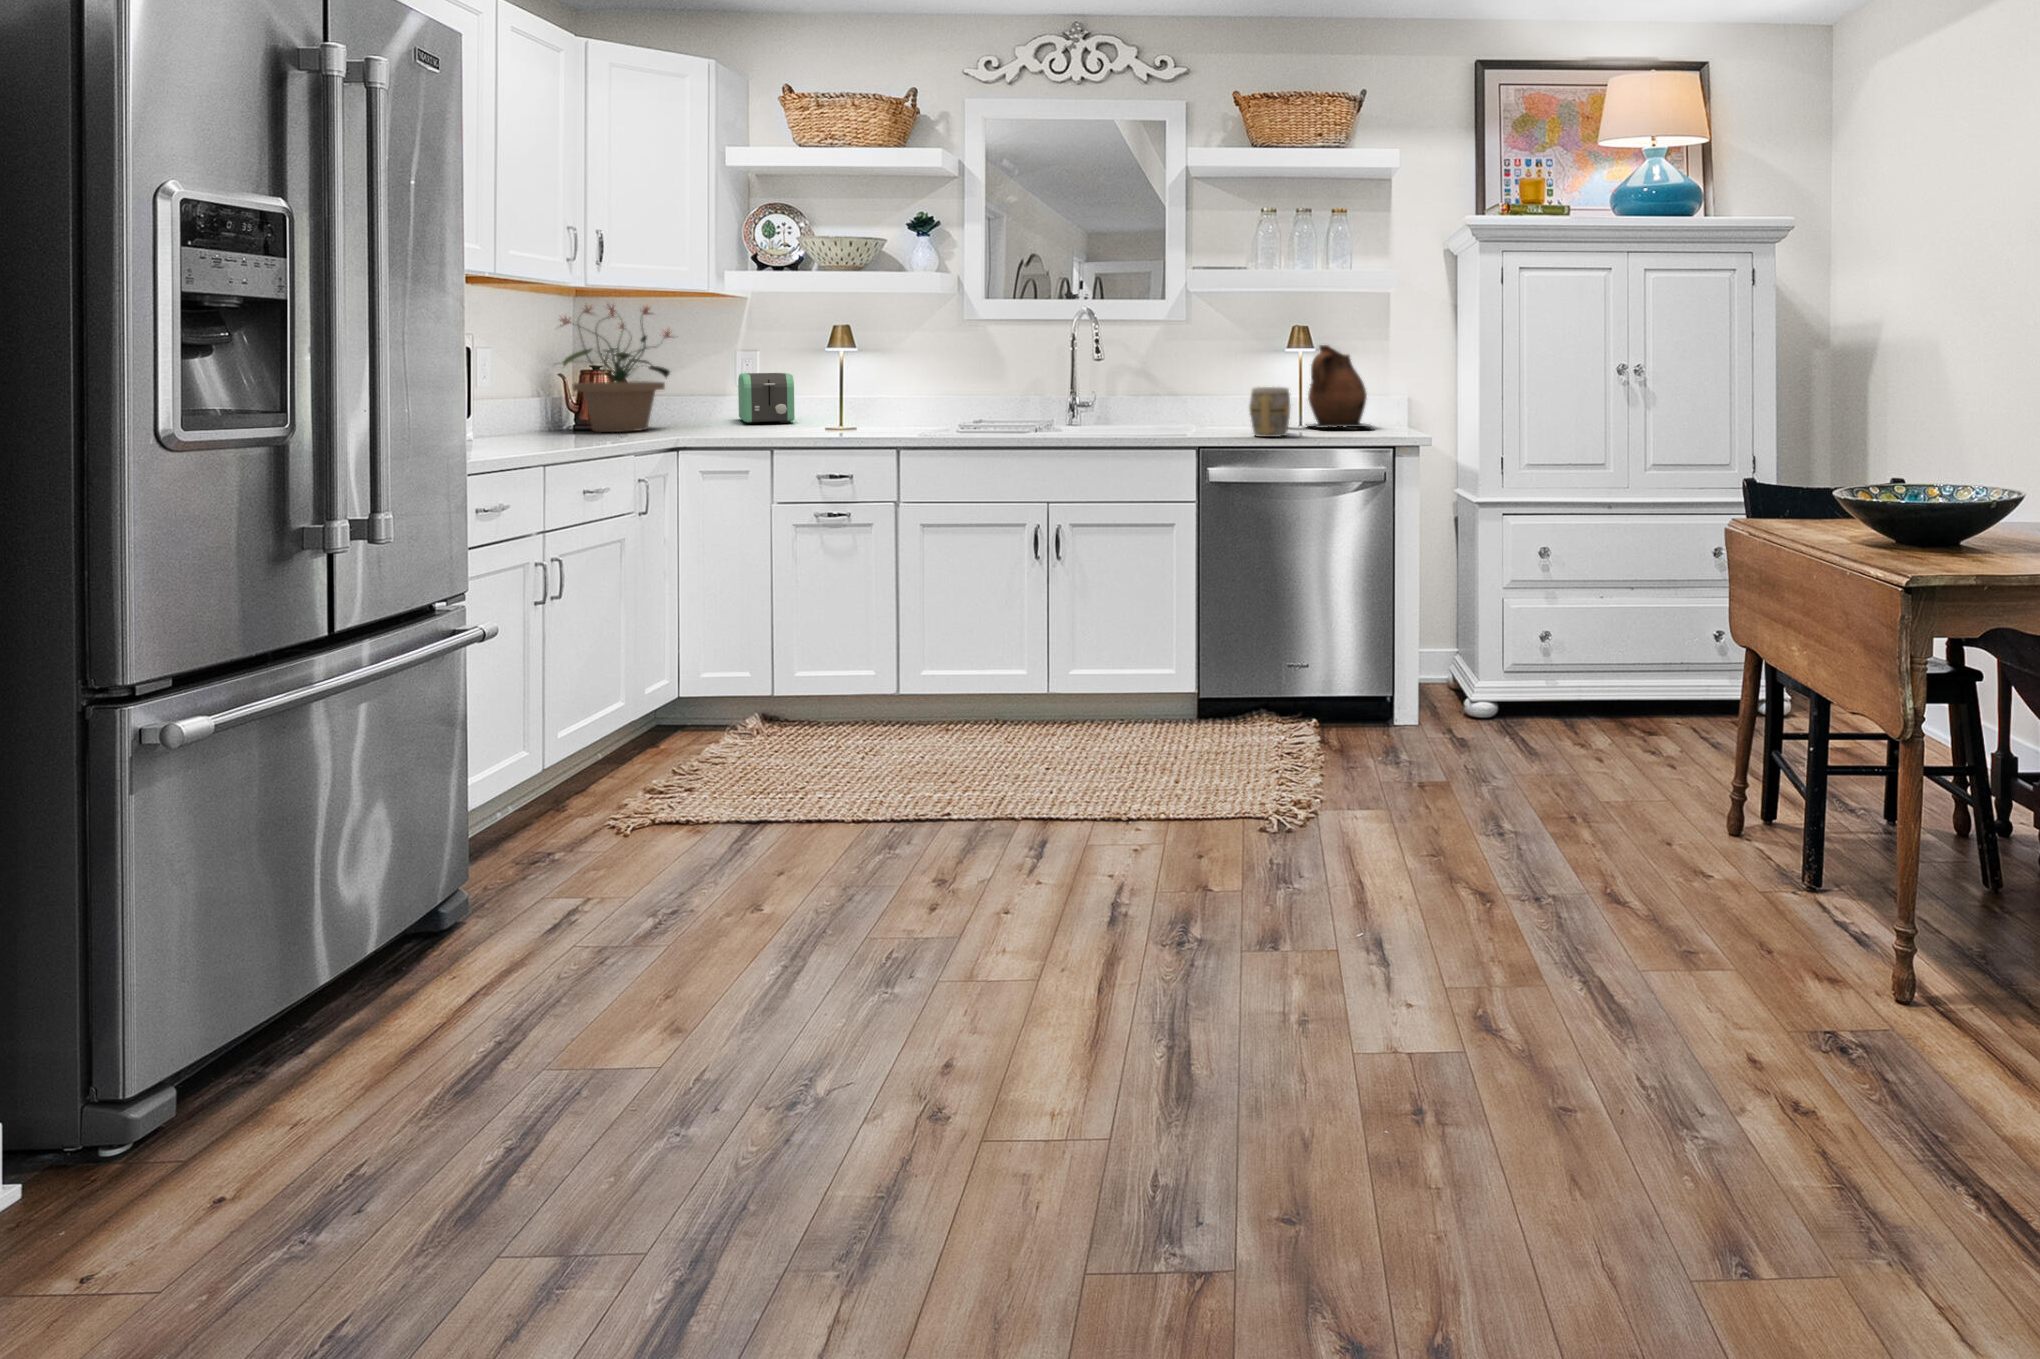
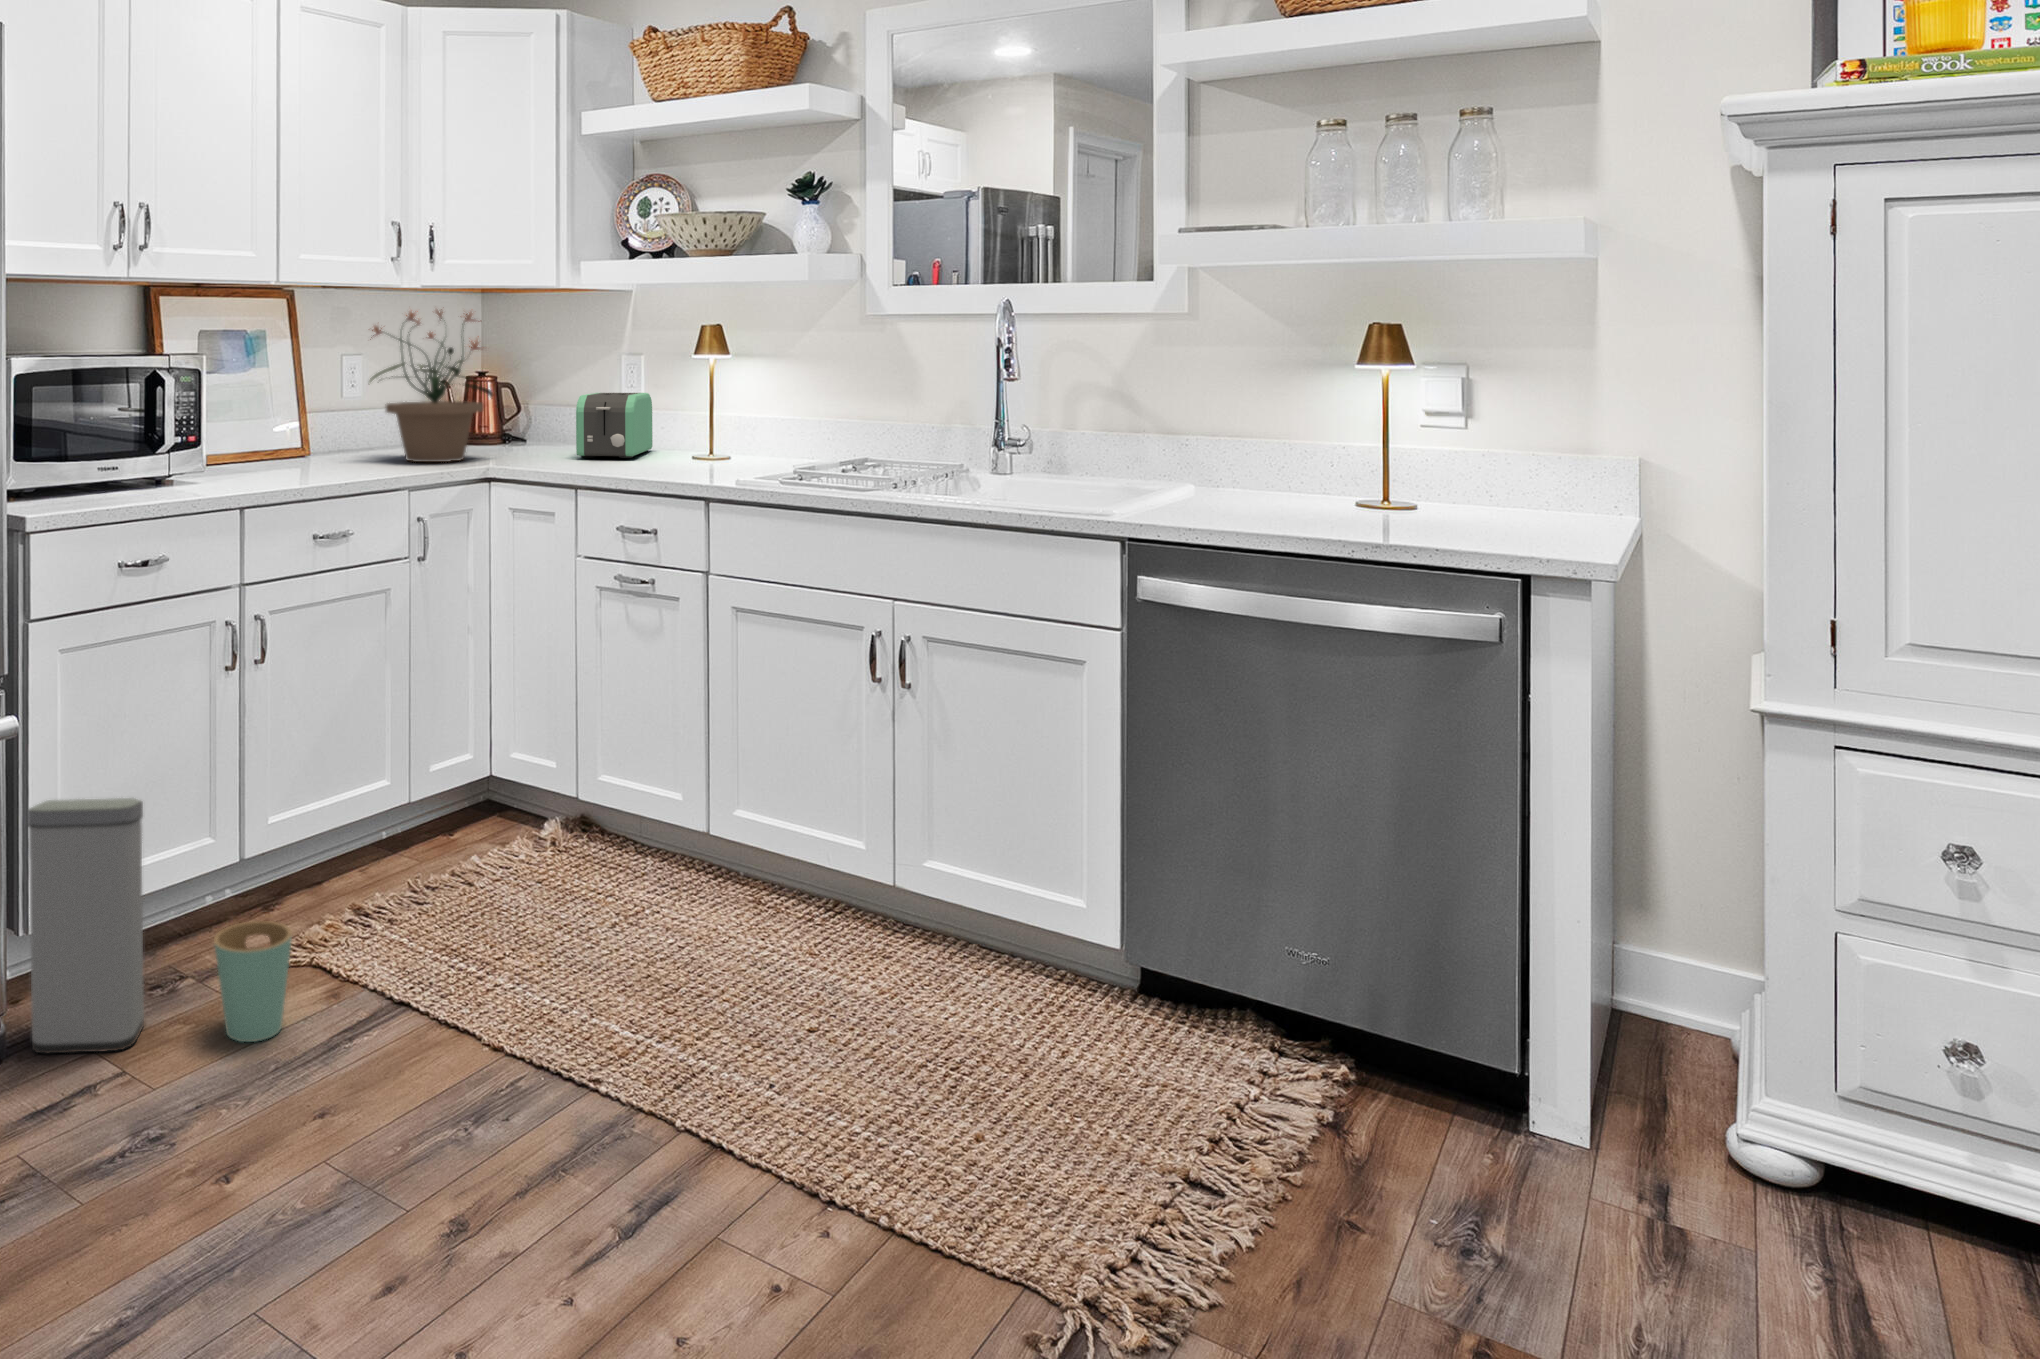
ceramic pitcher: present [1306,345,1371,428] -> none [1374,362,1522,525]
mug: present [1249,387,1290,437] -> none [1221,438,1306,530]
trash can: none [456,699,691,919] -> present [27,798,292,1053]

